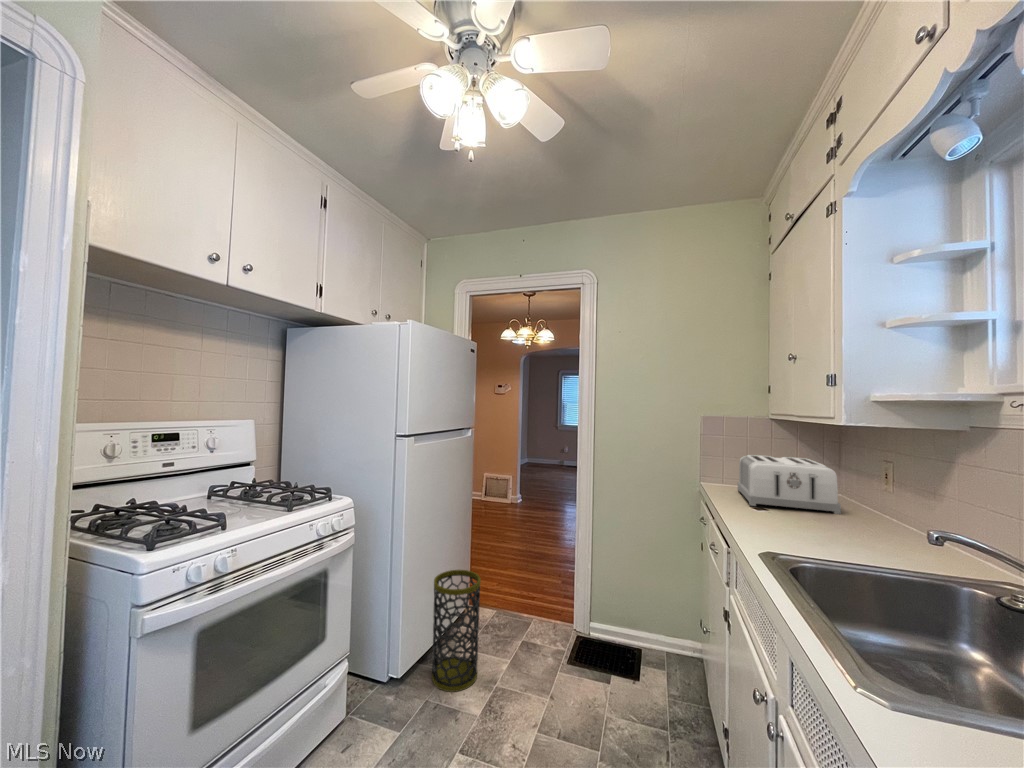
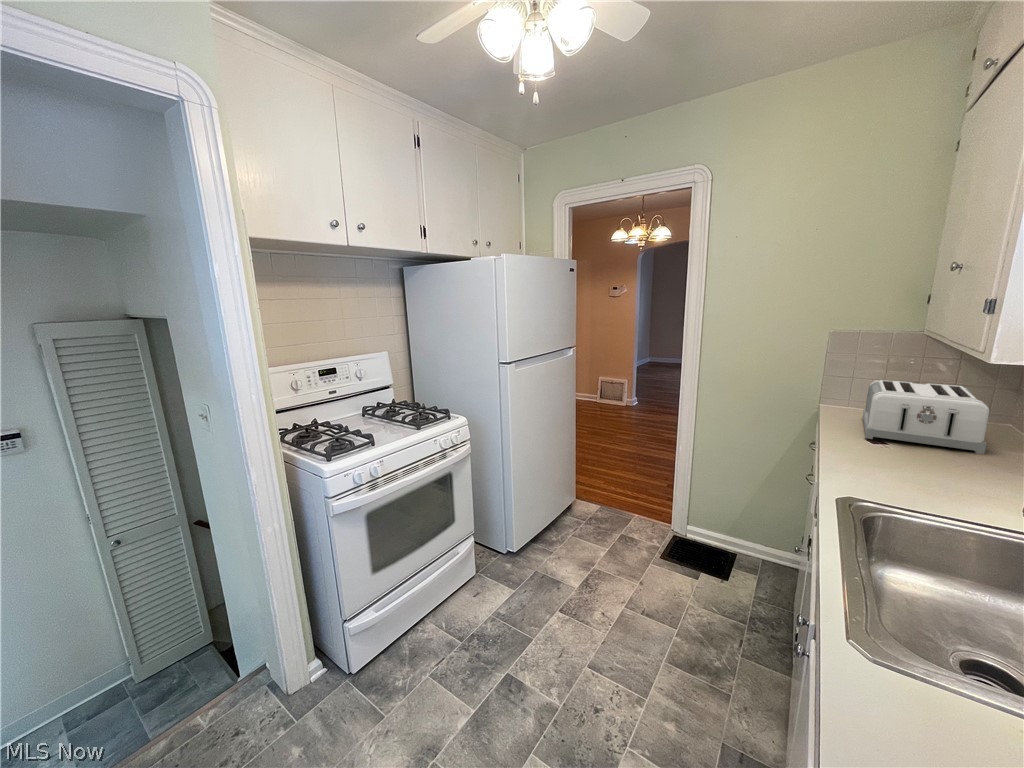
trash can: present [432,570,481,692] -> none [539,475,579,568]

